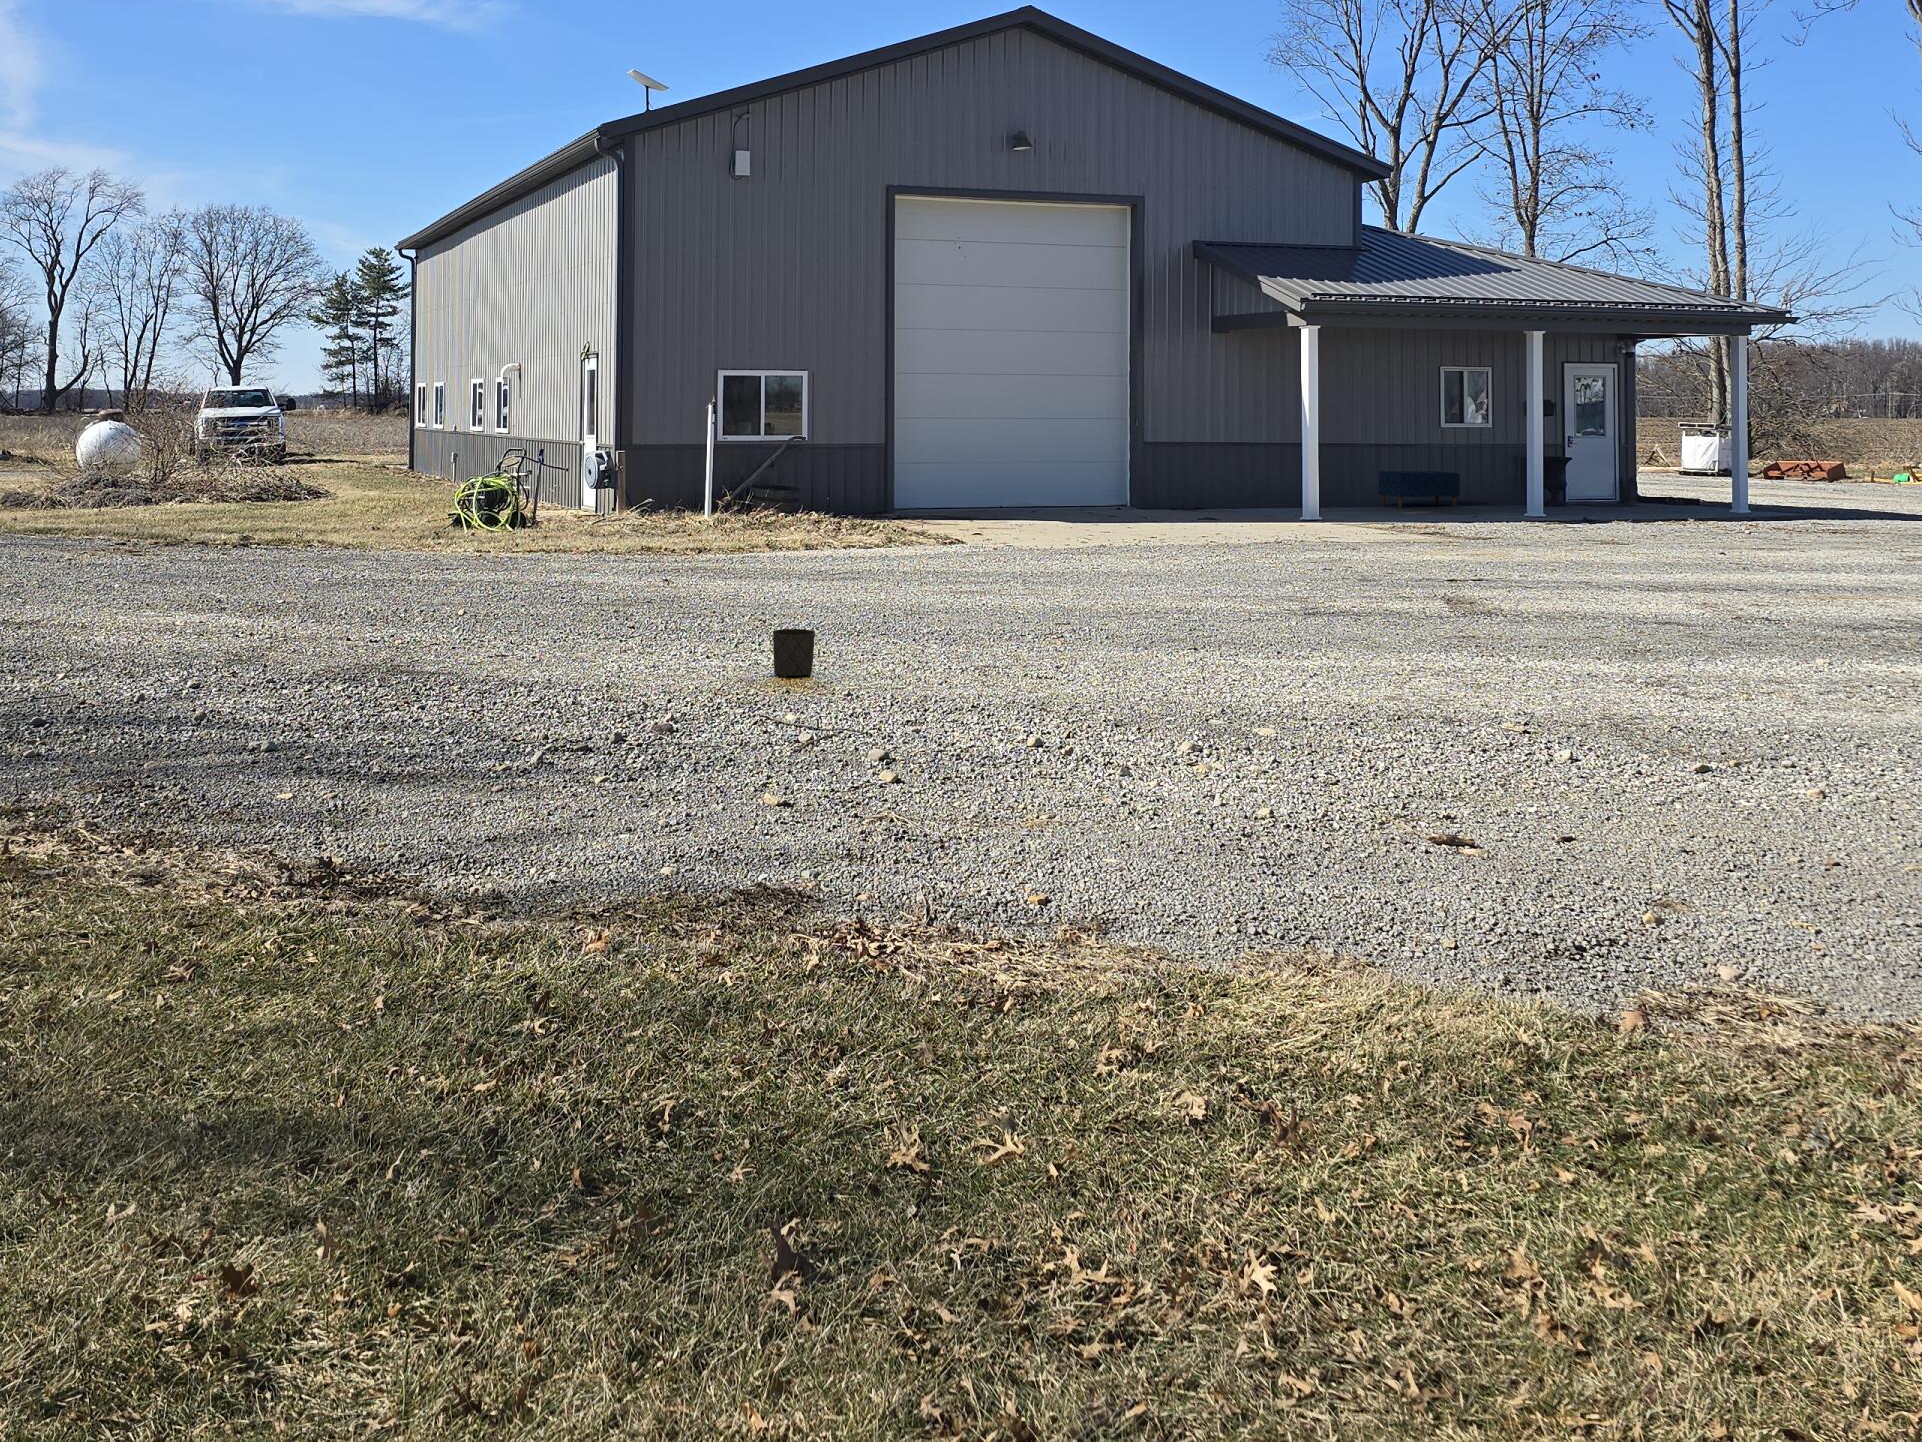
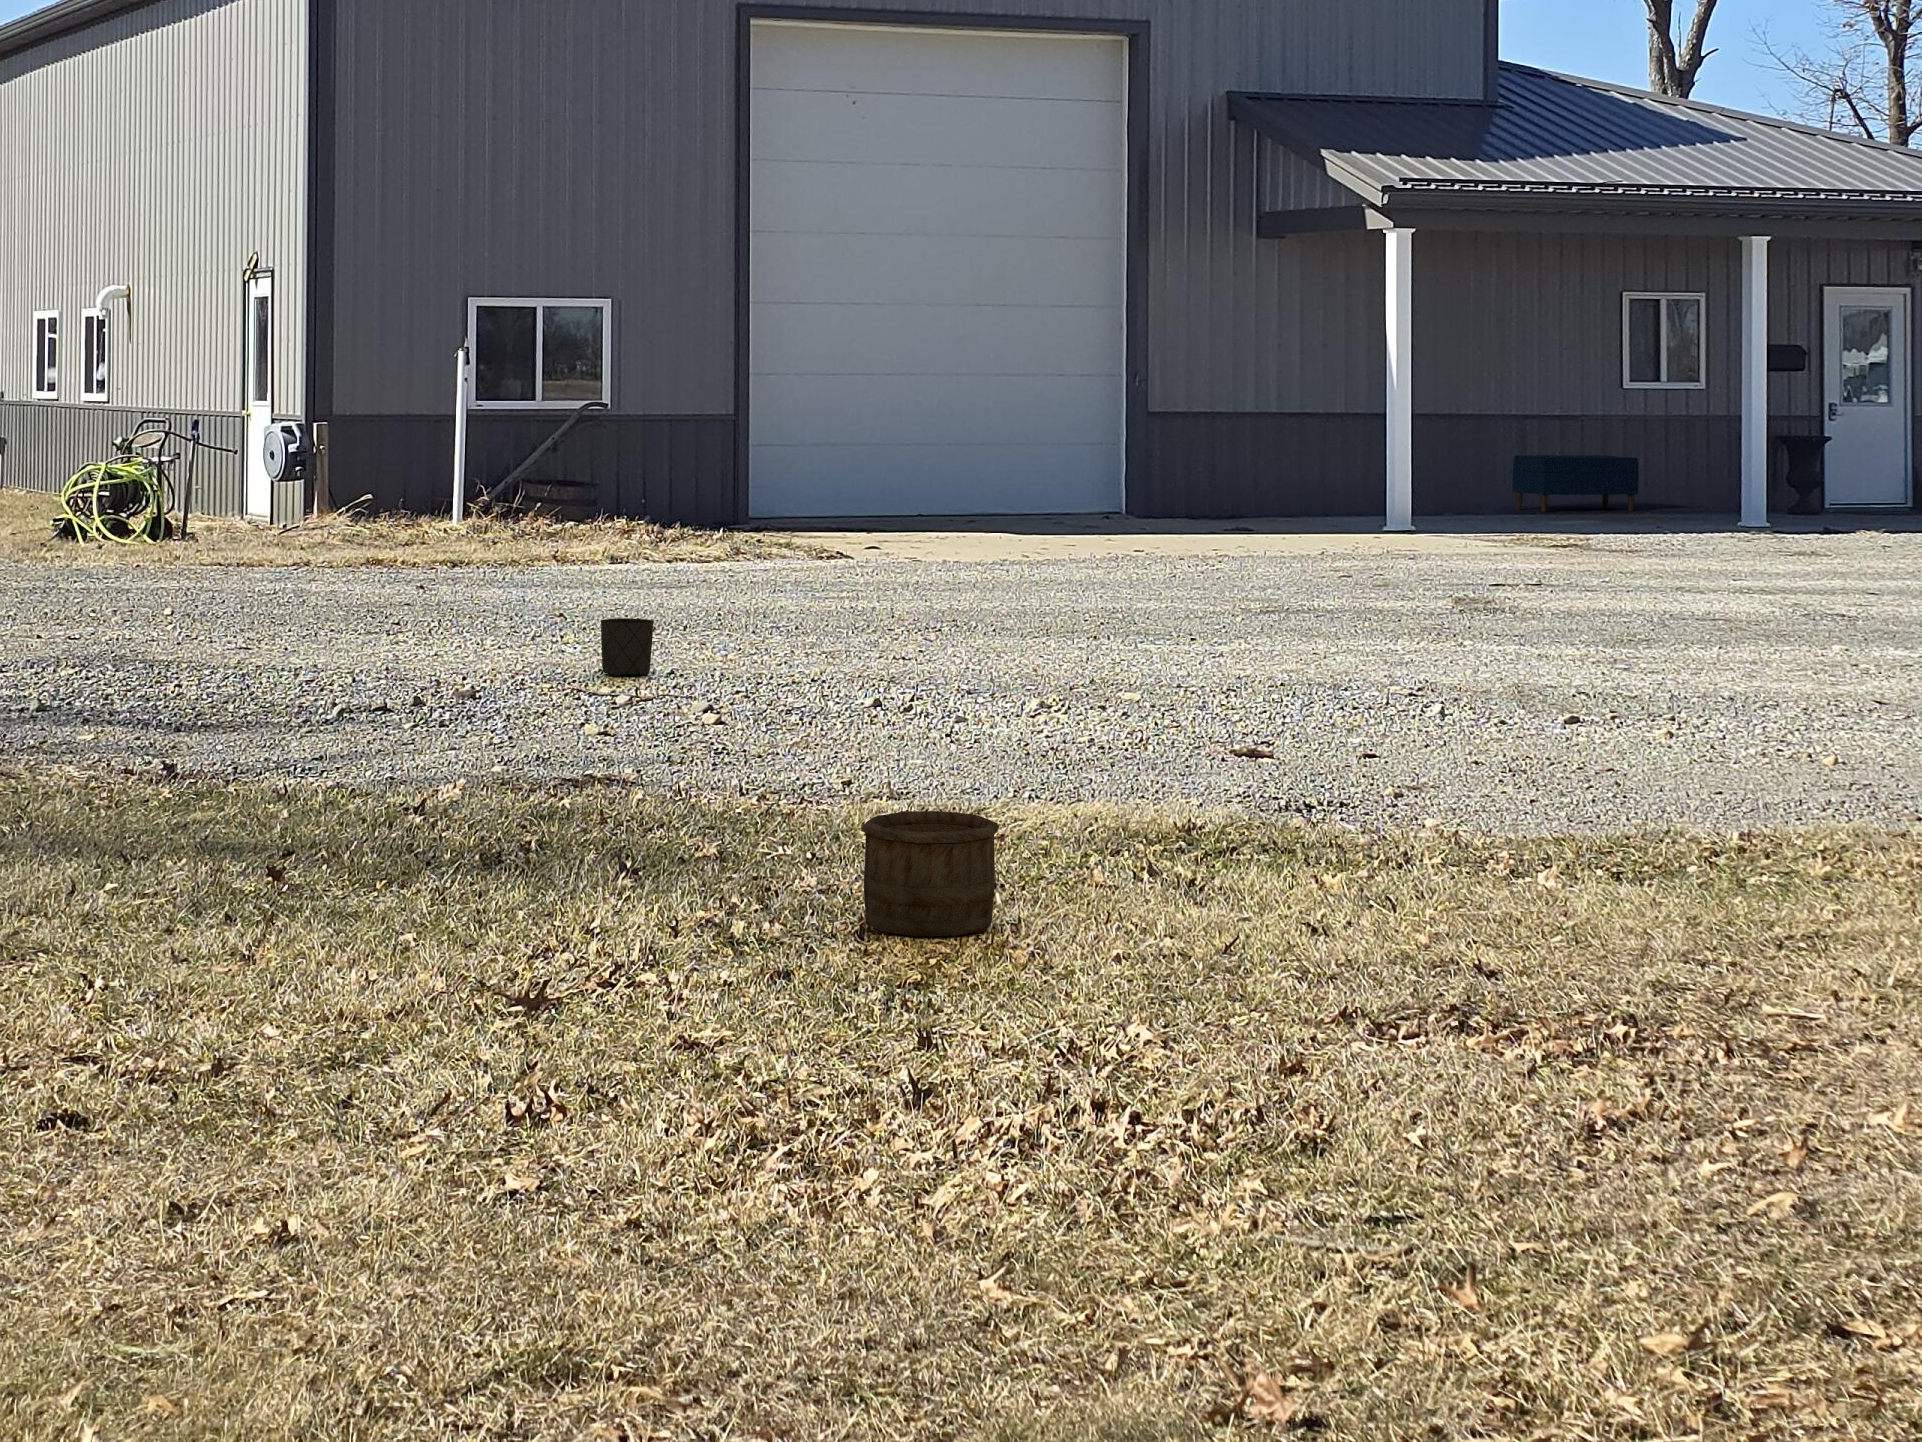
wooden bucket: none [1023,1043,1203,1250] -> present [861,811,999,936]

